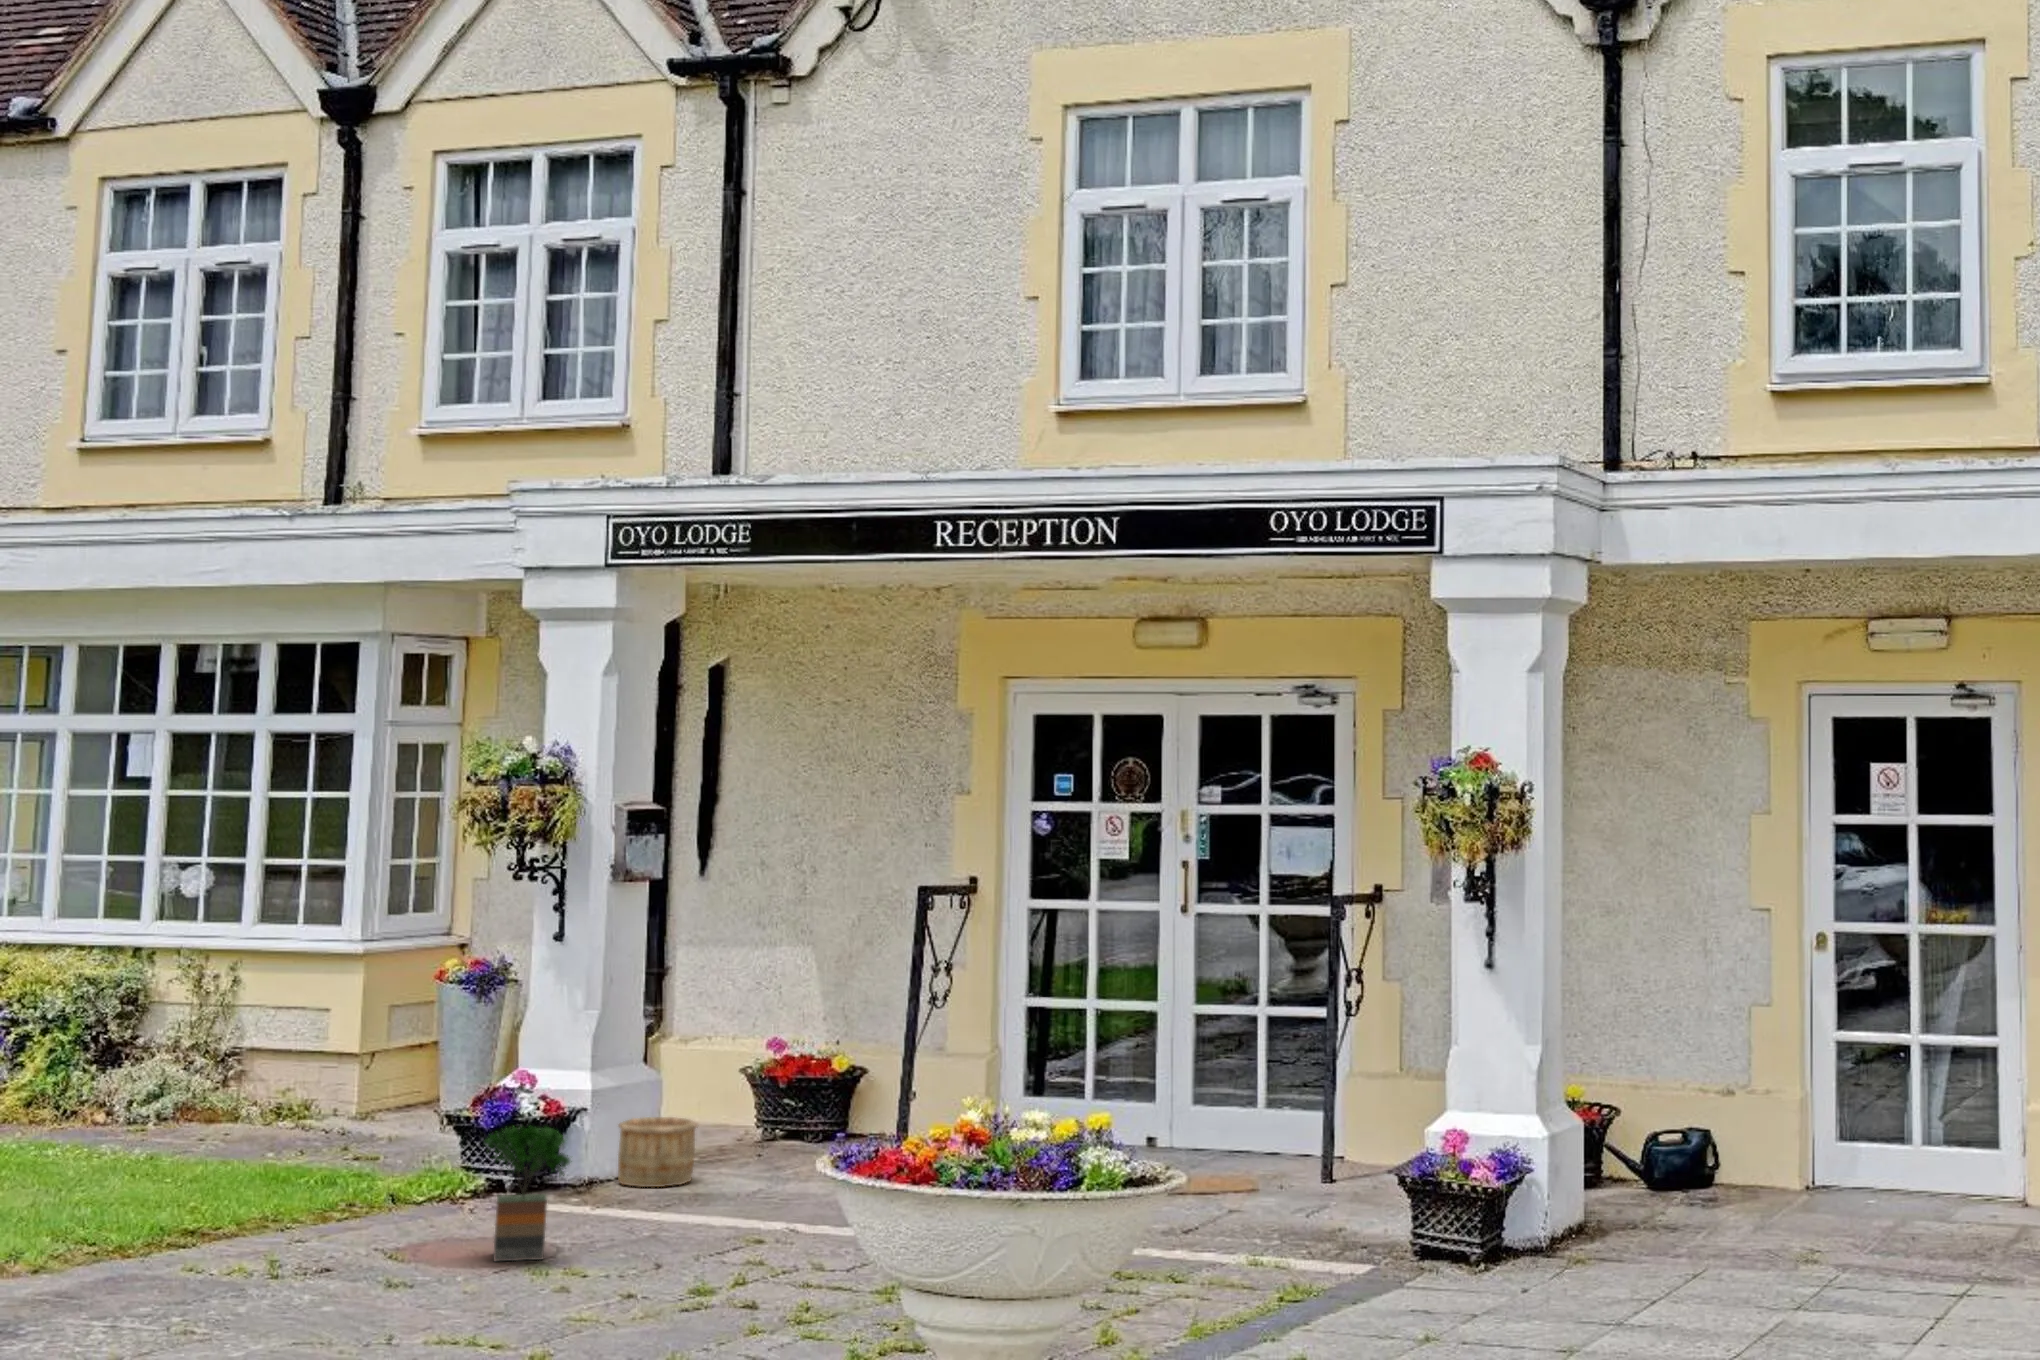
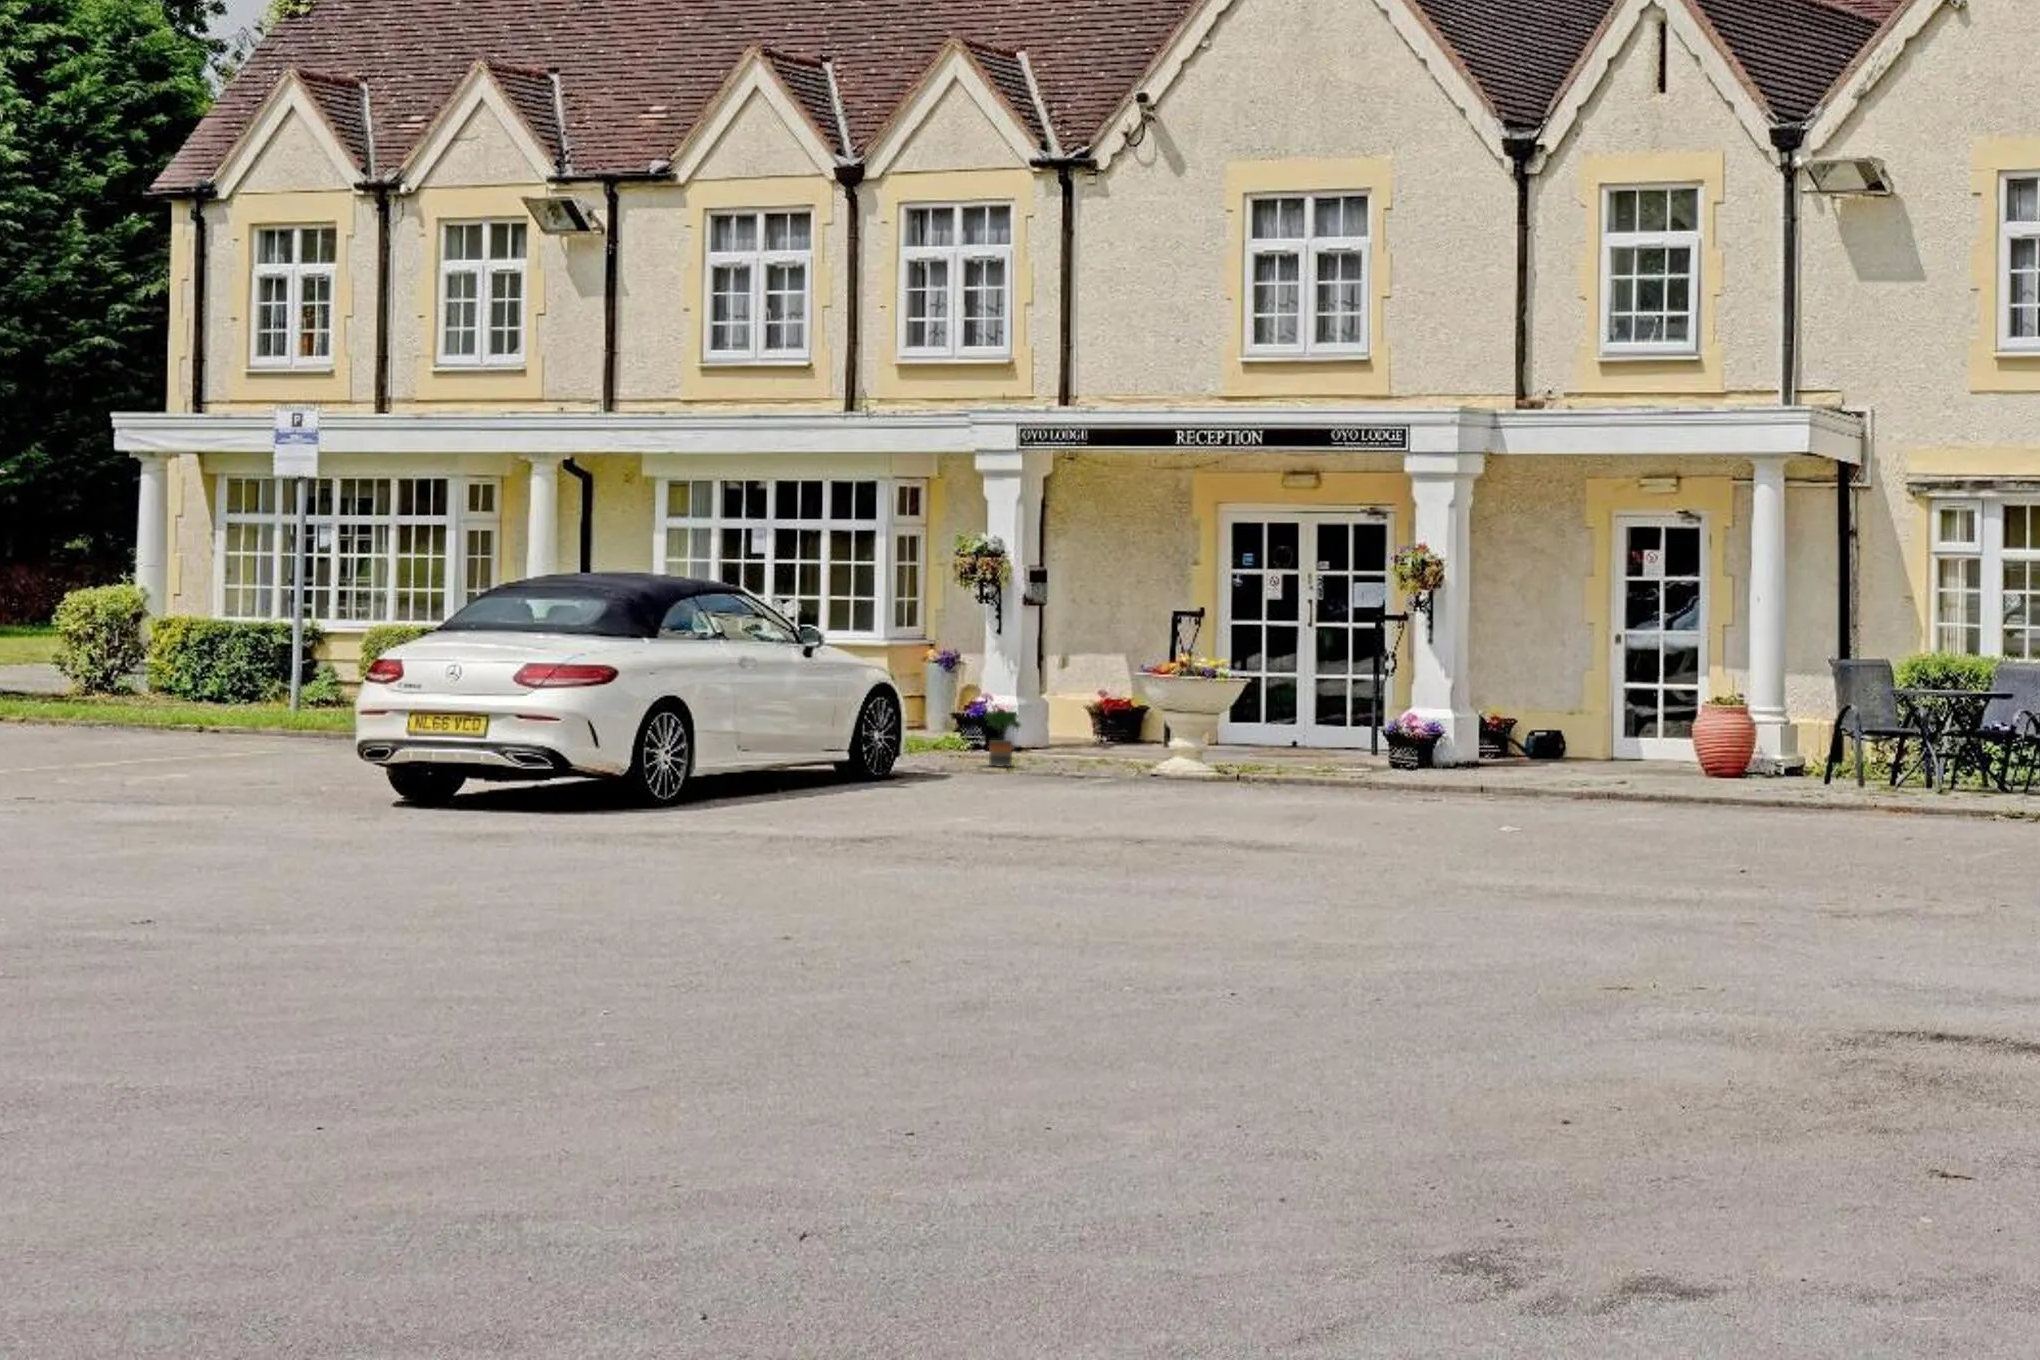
wooden bucket: present [618,1117,698,1187] -> none [1030,721,1069,753]

